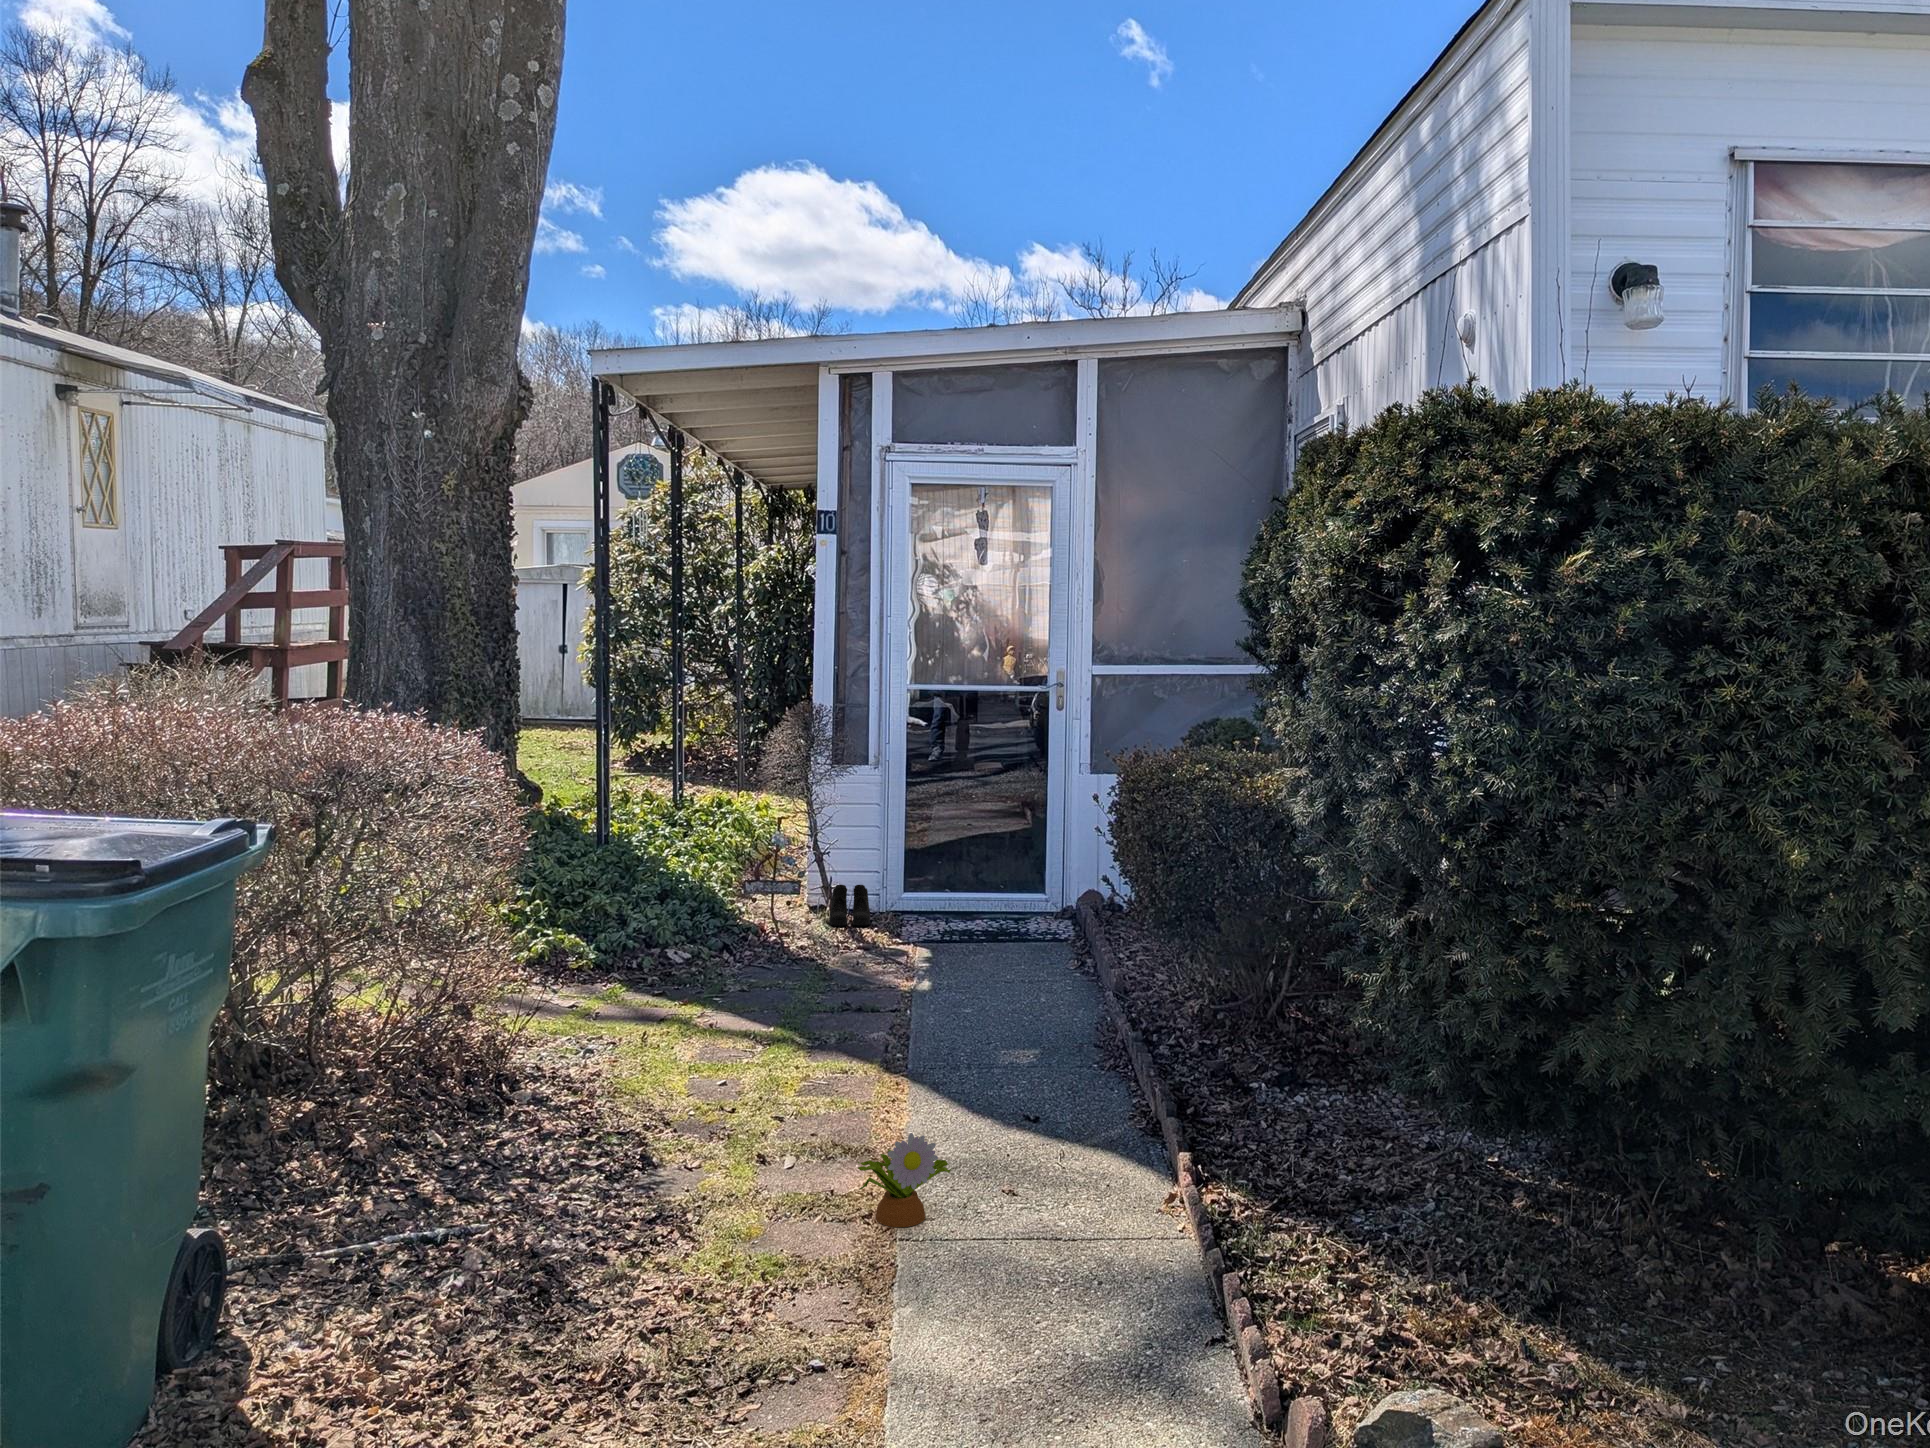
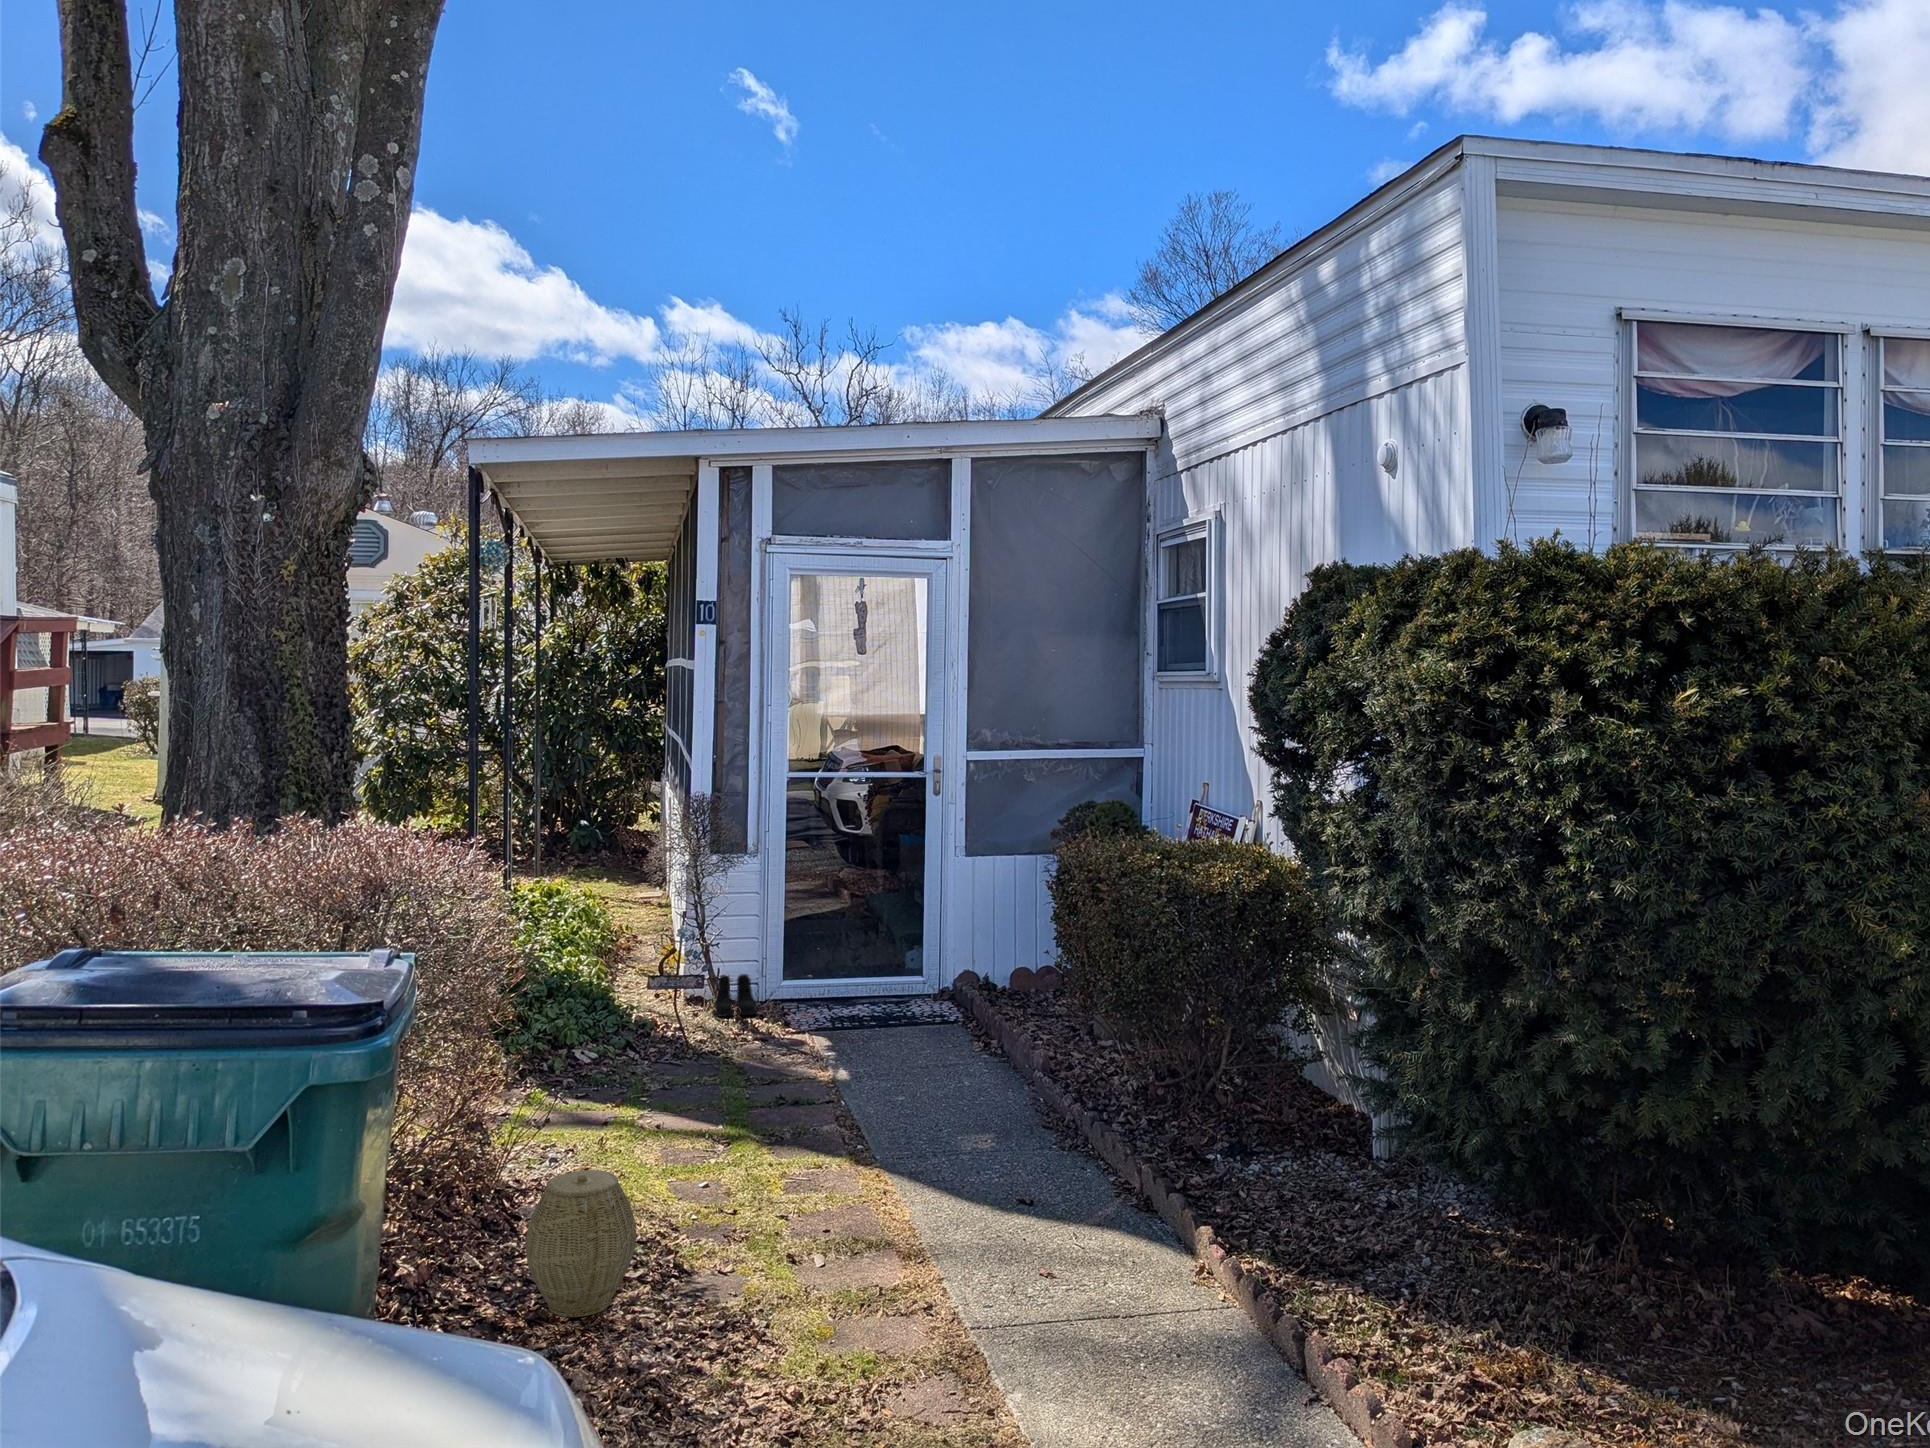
woven basket: none [473,1054,584,1197] -> present [526,1170,636,1317]
decorative plant: present [858,1133,952,1227] -> none [912,1222,1004,1314]

